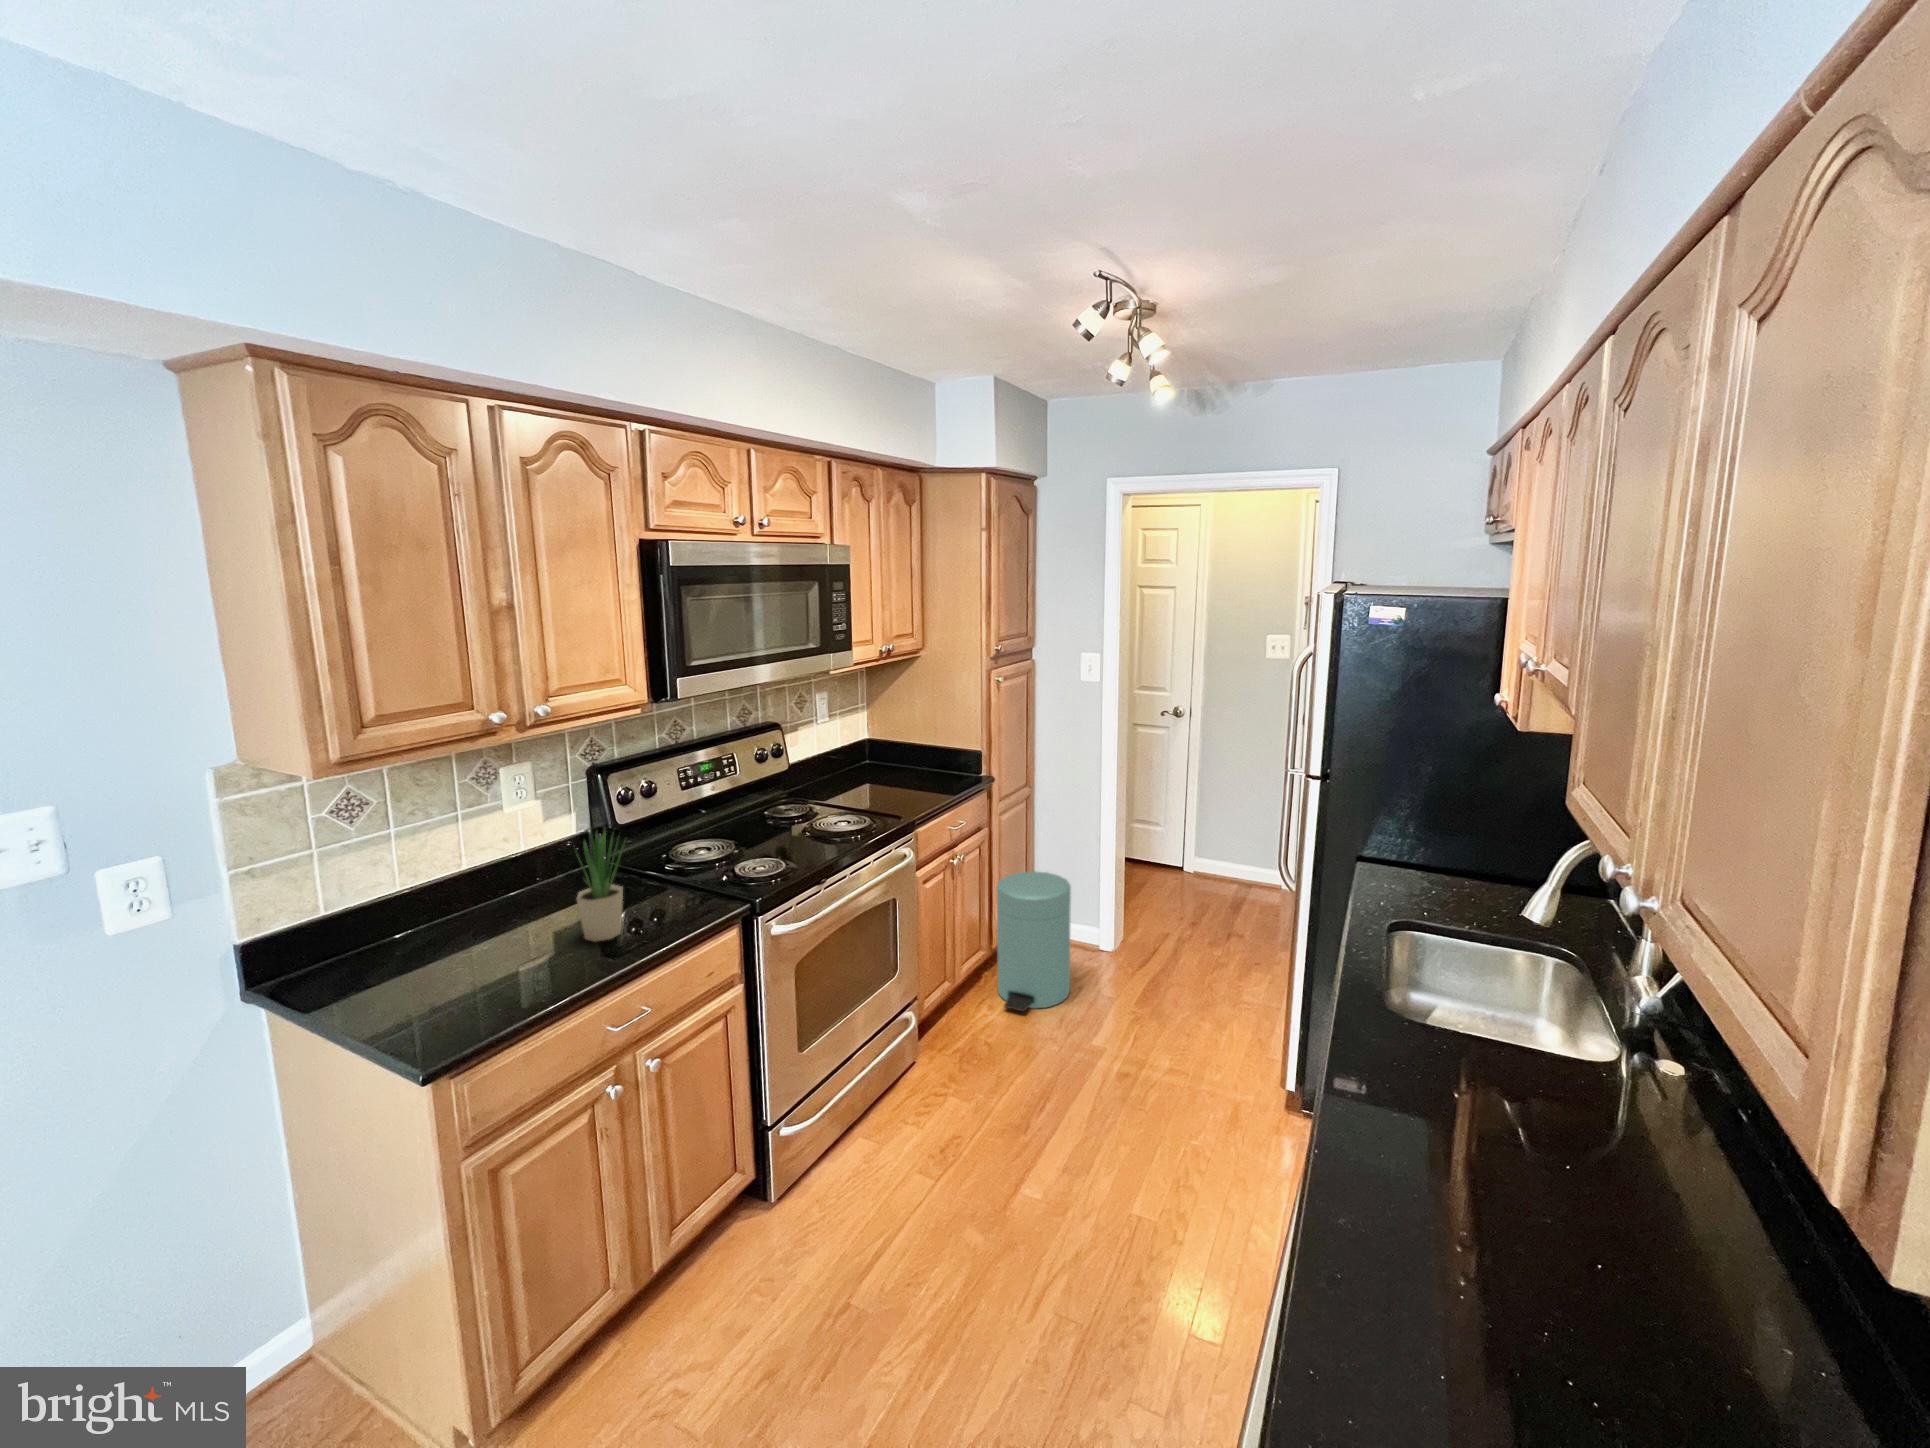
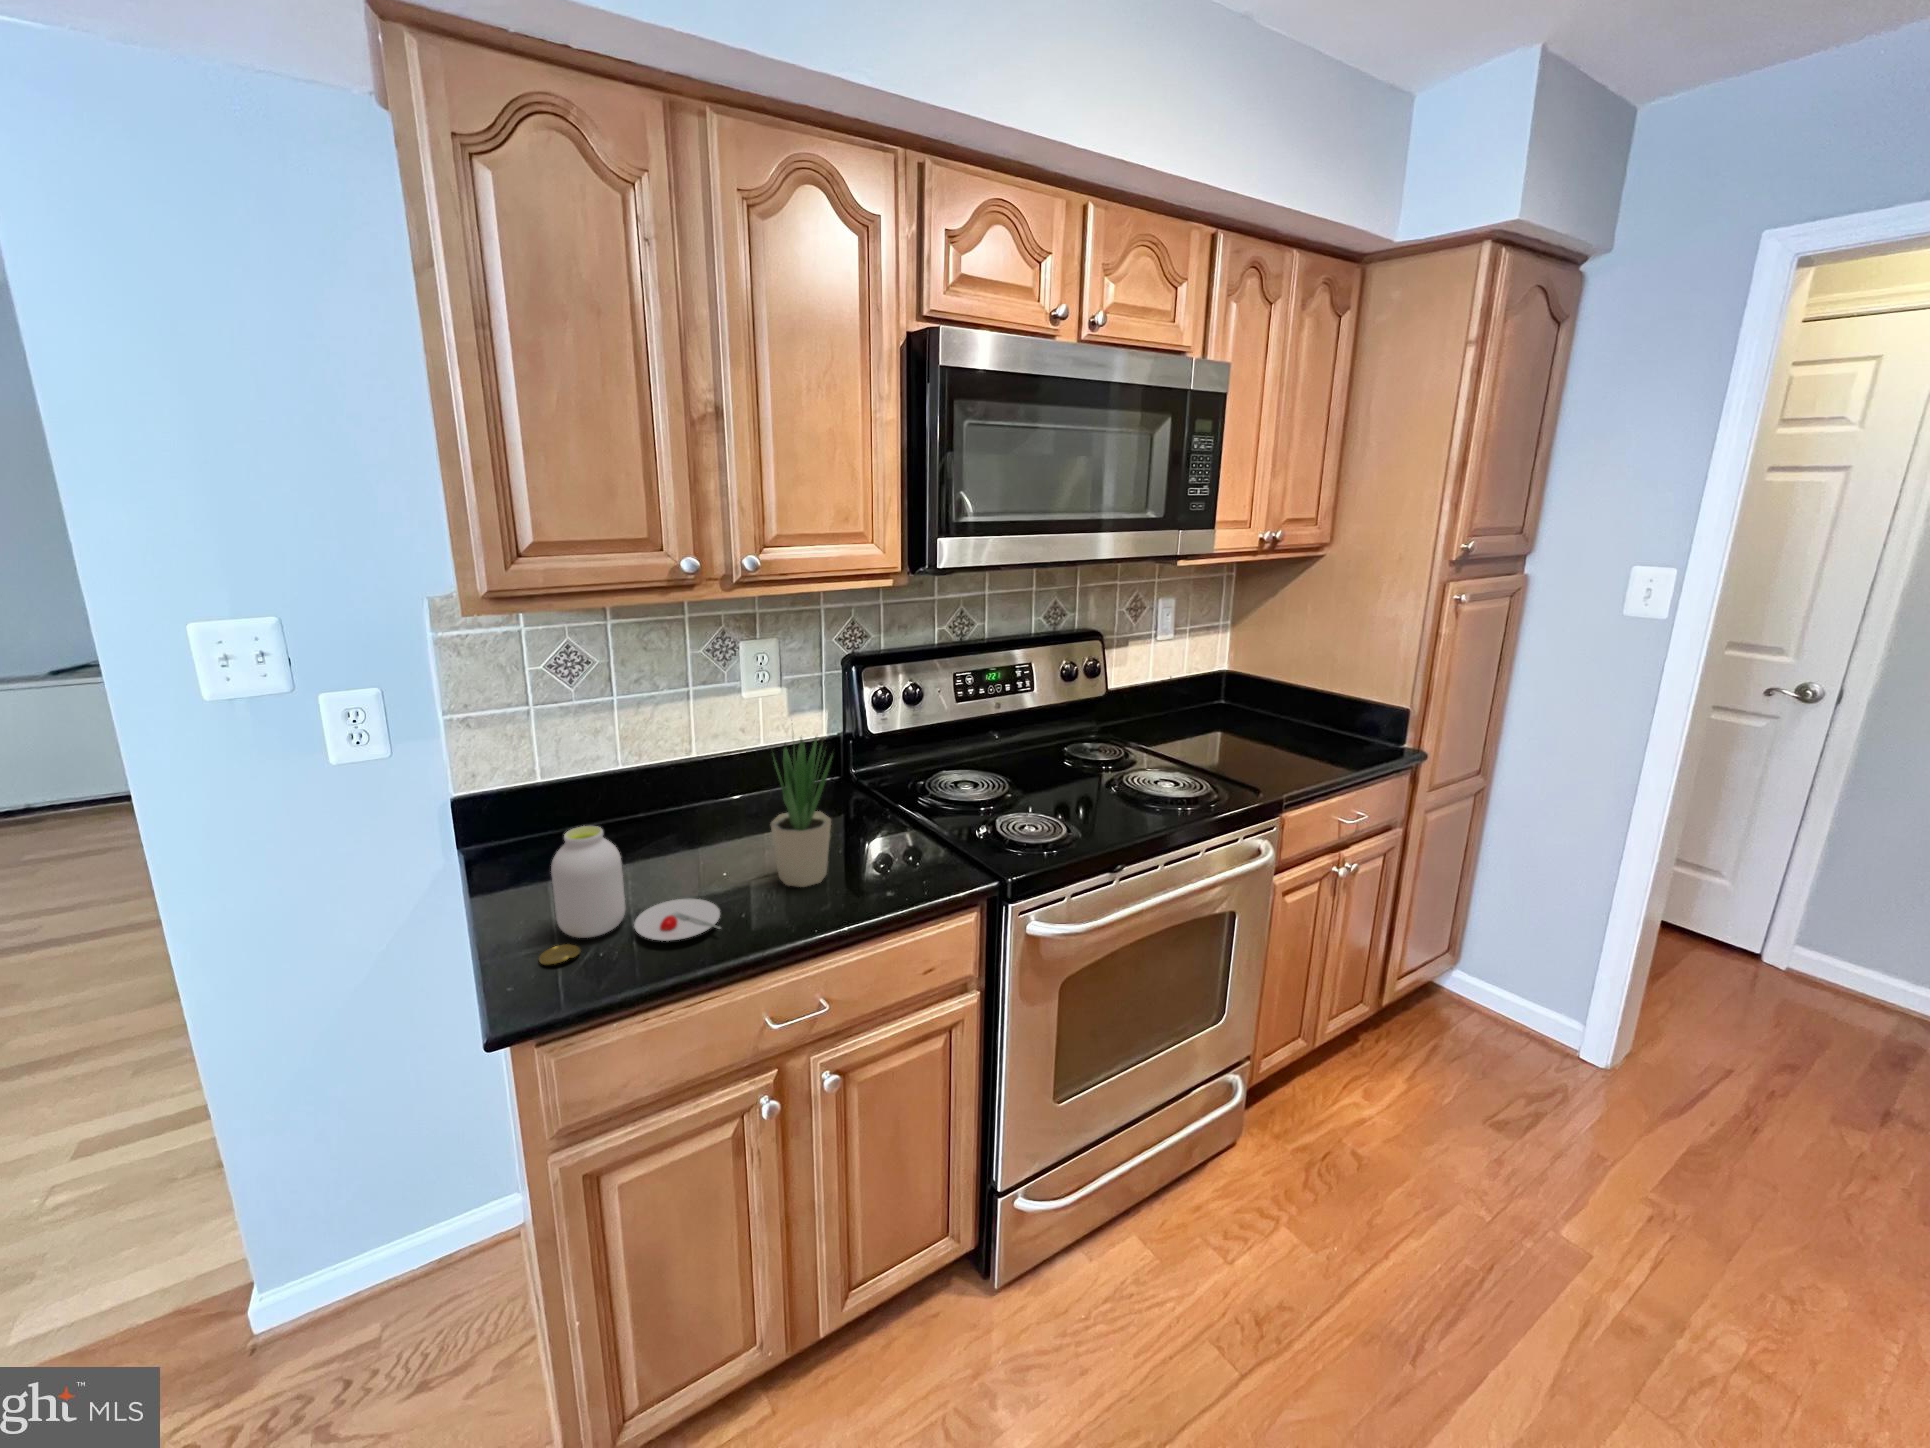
trash can: present [997,871,1071,1011] -> none [1384,902,1546,1122]
jar: none [415,923,566,1030] -> present [539,826,720,964]

